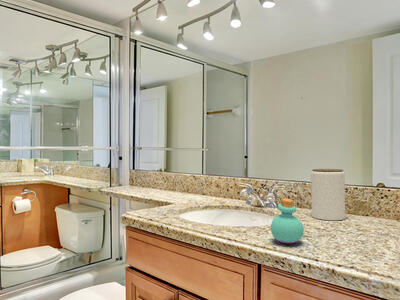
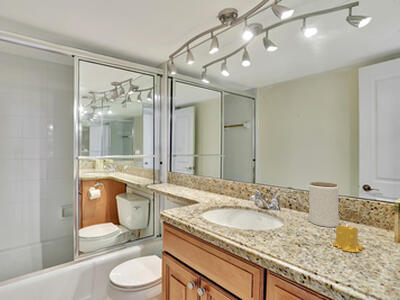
perfume bottle: present [271,198,304,243] -> none [276,214,304,253]
candle: none [337,208,373,240] -> present [333,225,365,252]

